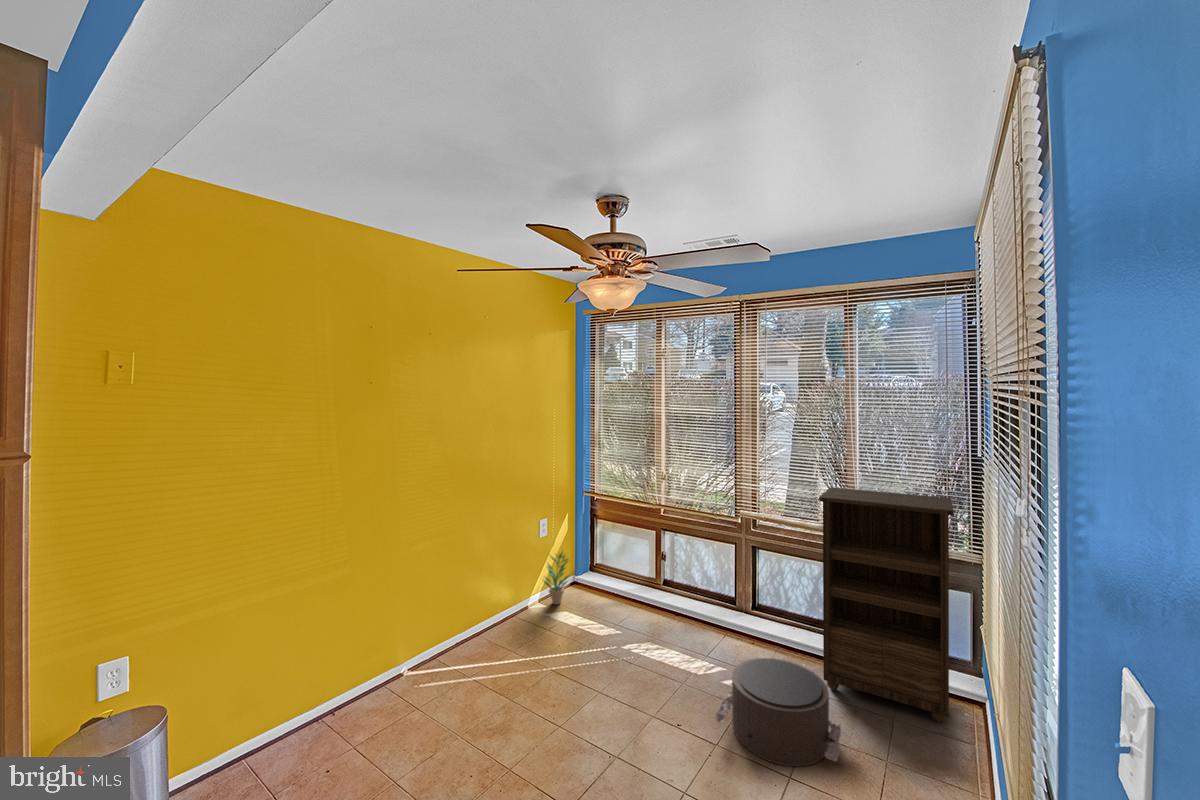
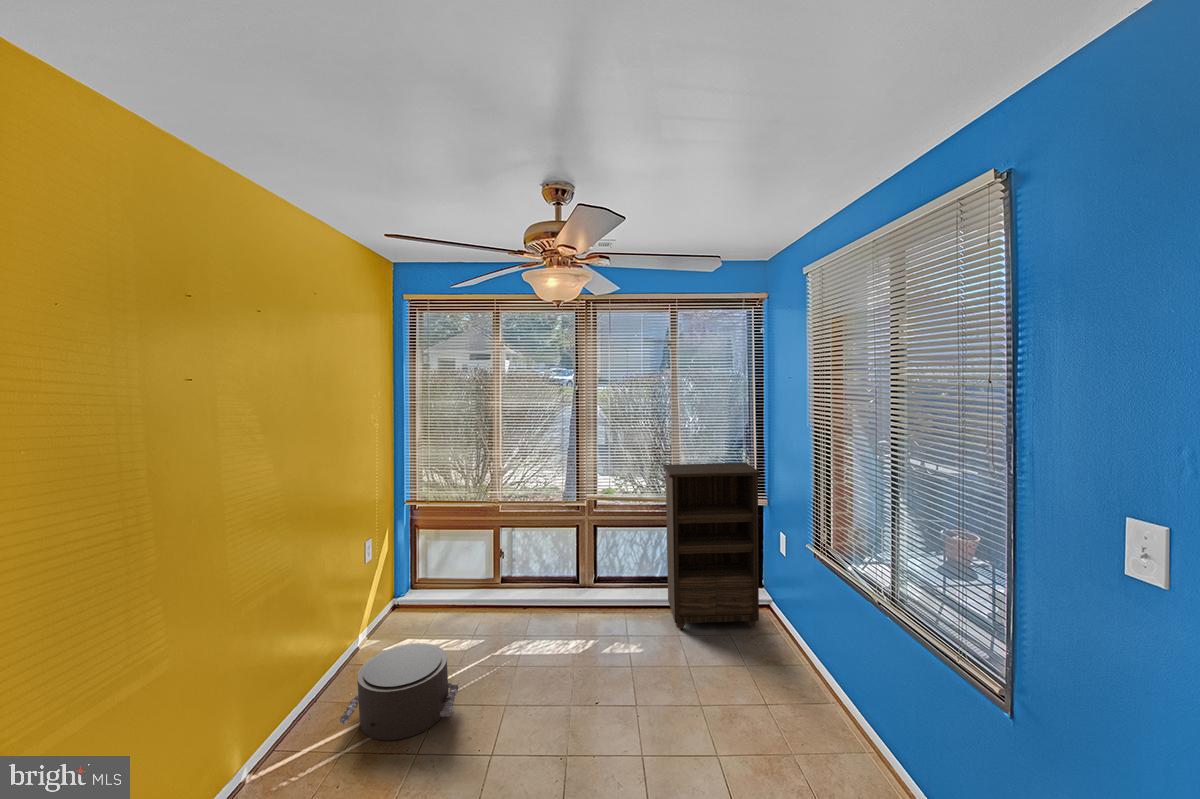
potted plant: present [543,552,569,604] -> none [369,570,408,635]
pouf: present [715,658,841,767] -> present [339,643,459,741]

